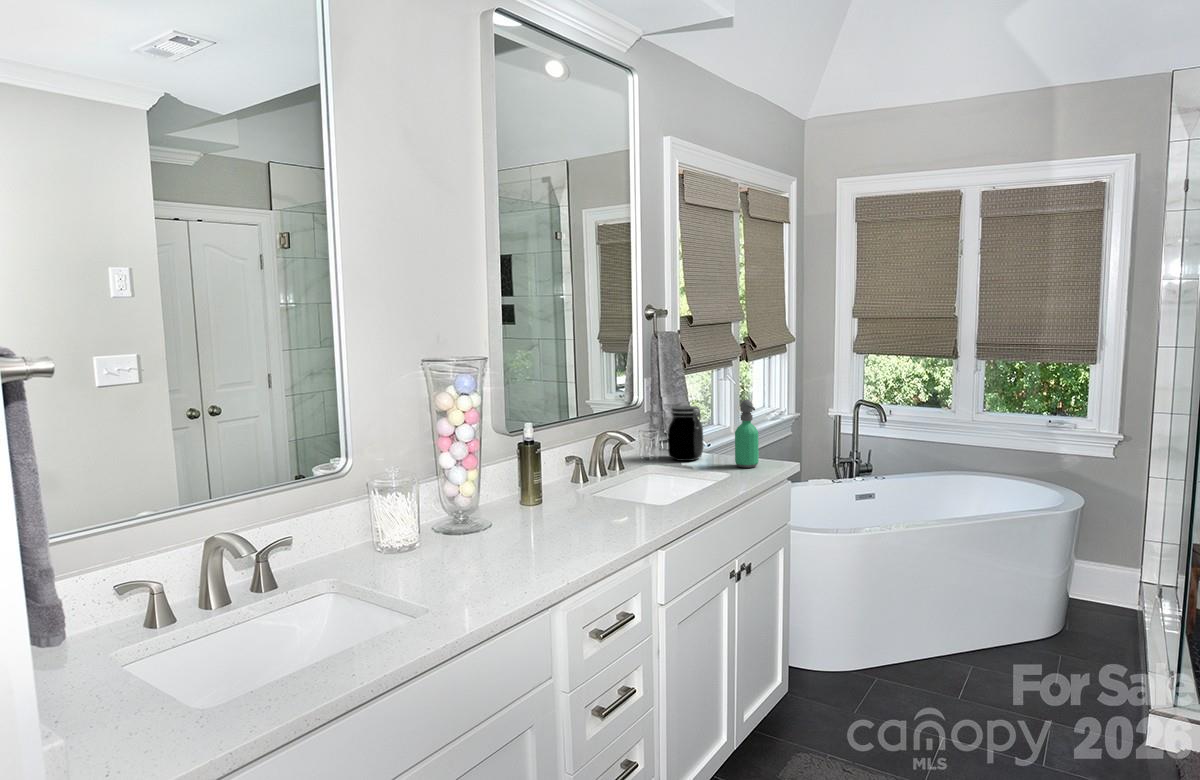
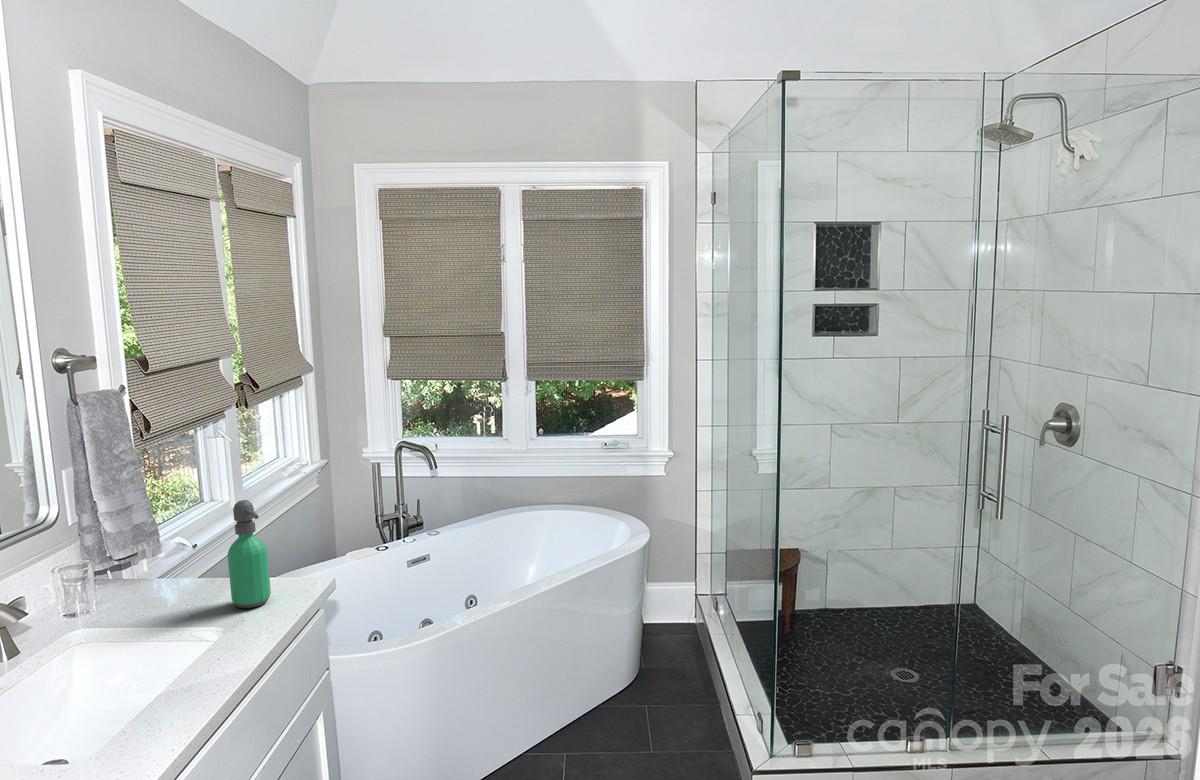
jar: present [668,406,703,461] -> none [108,513,177,609]

